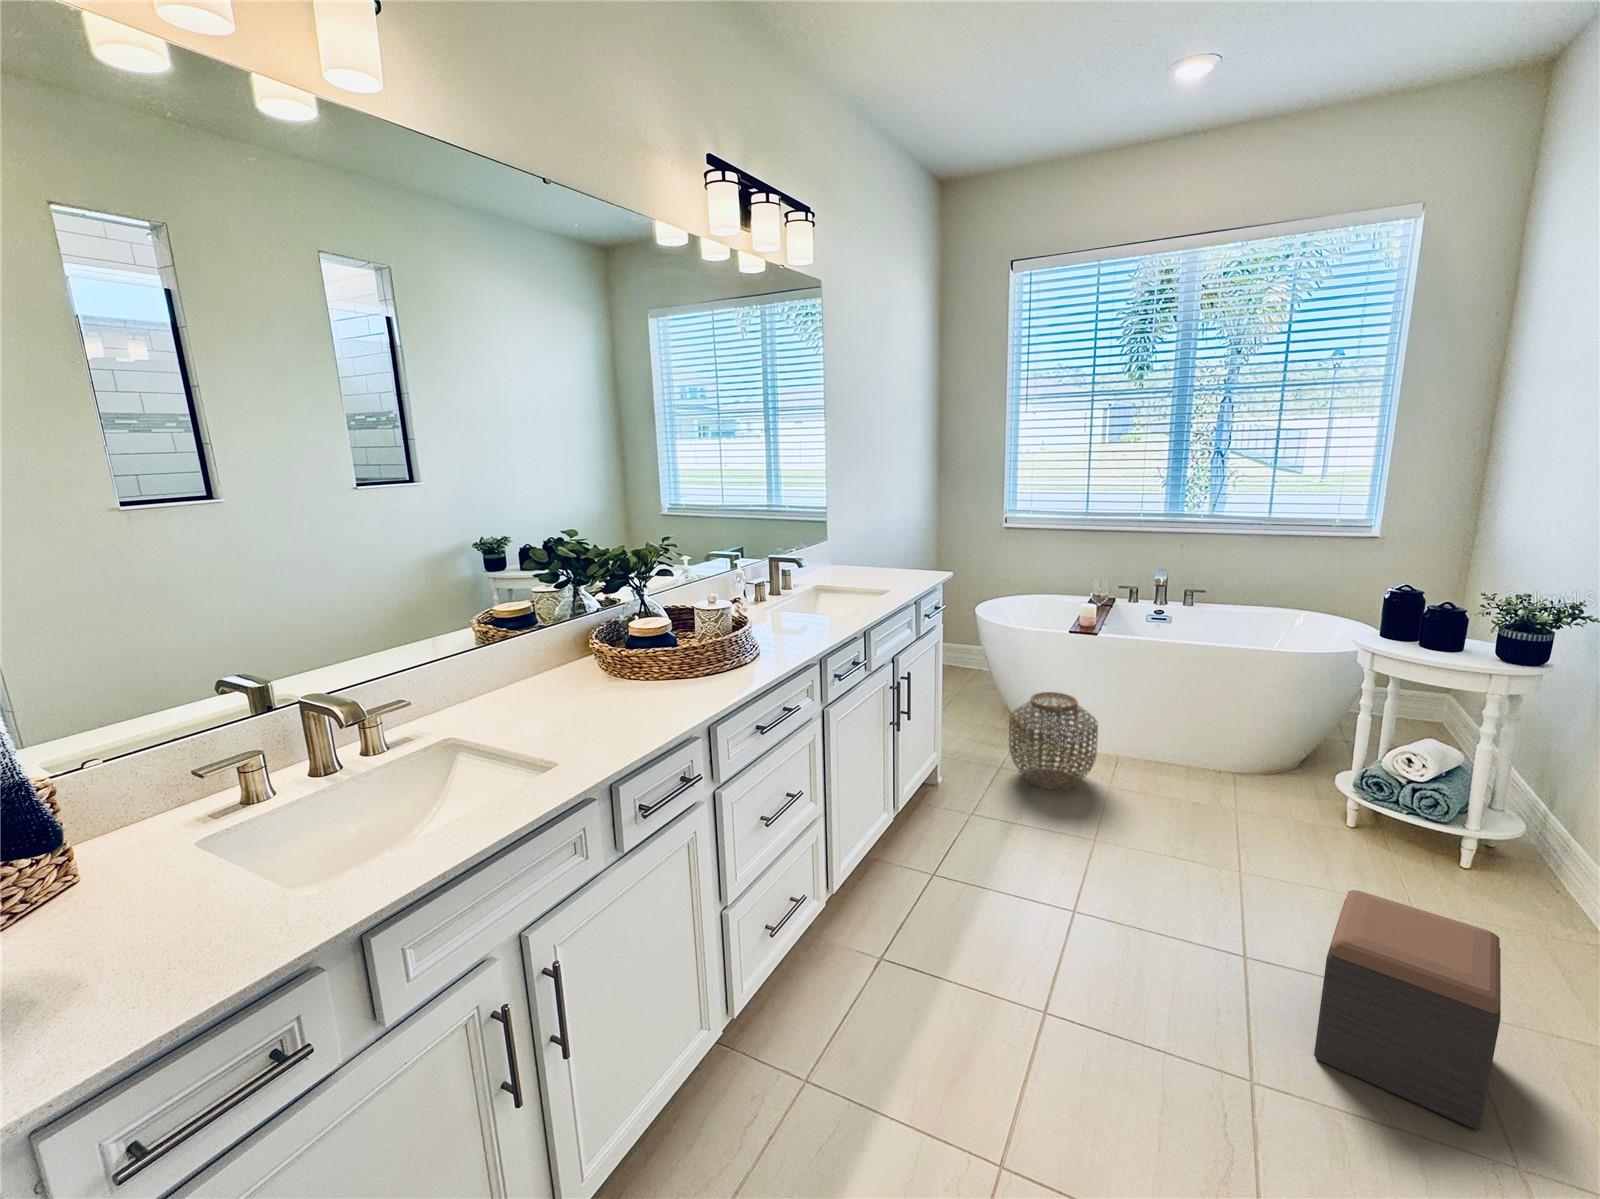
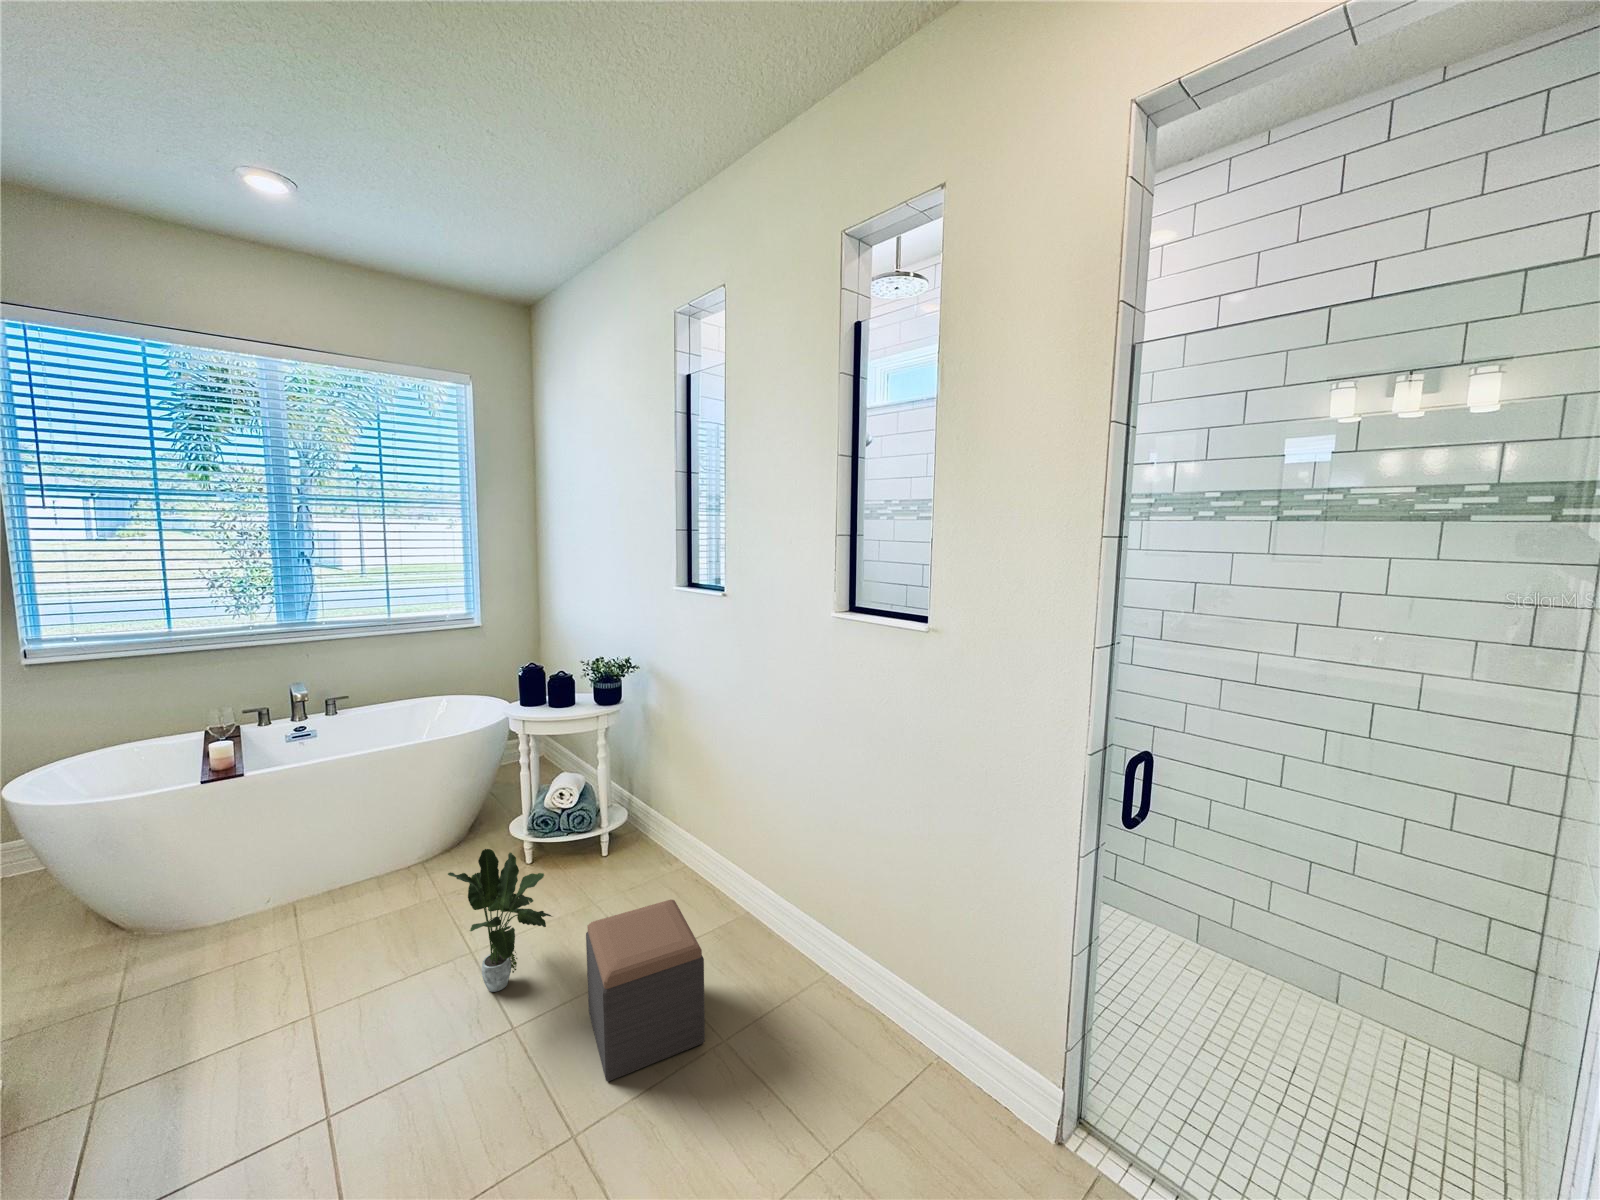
woven basket: present [1009,692,1098,790] -> none [127,866,280,1006]
potted plant: none [1217,760,1328,912] -> present [448,849,552,992]

